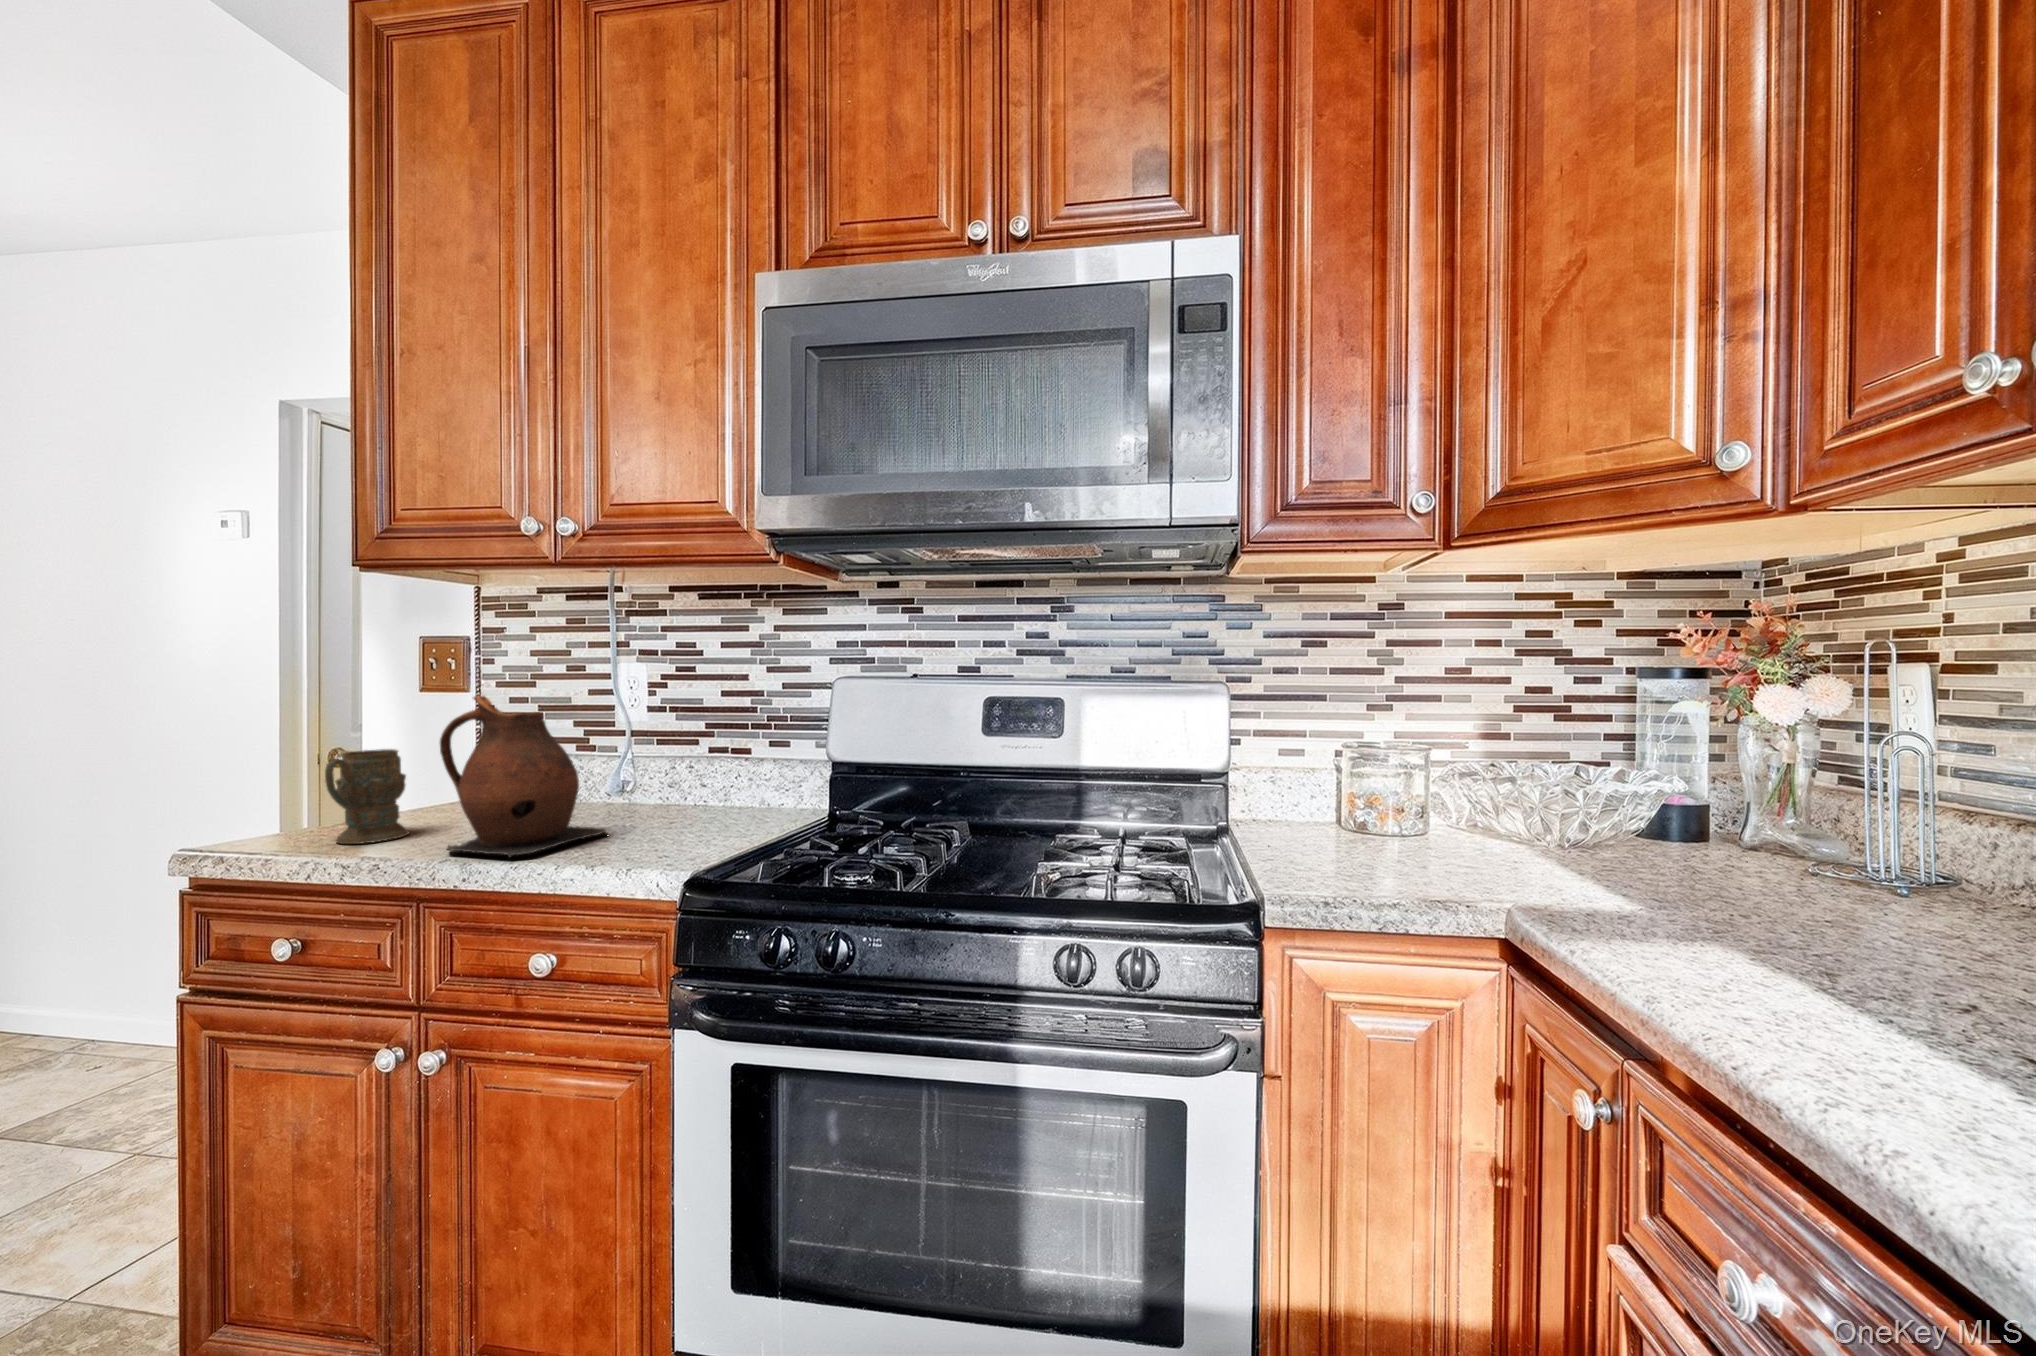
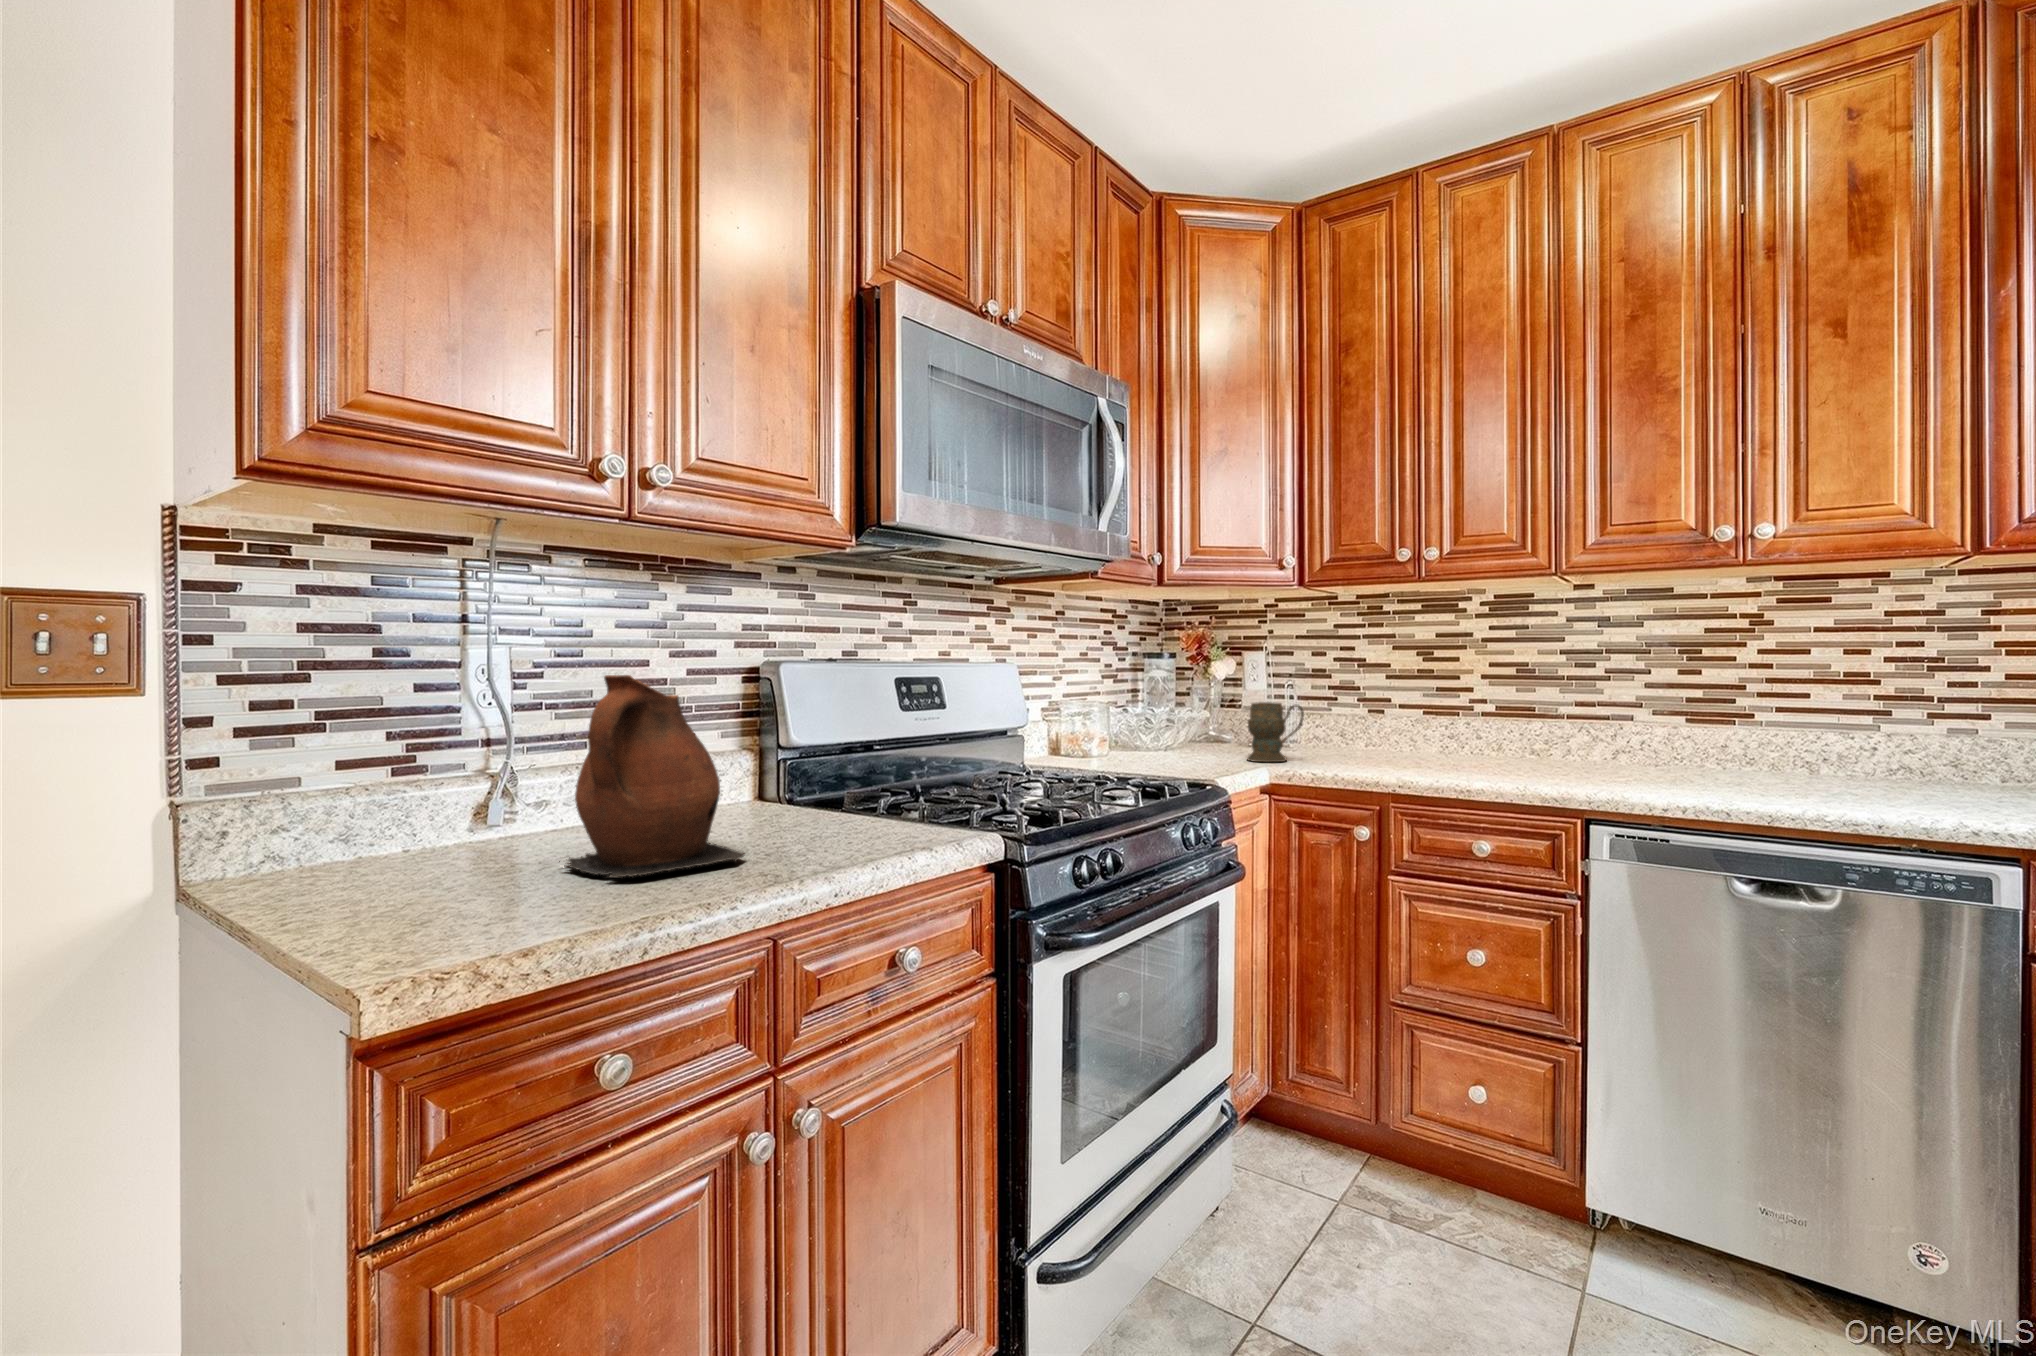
mug: present [325,749,410,844] -> present [1247,702,1304,762]

